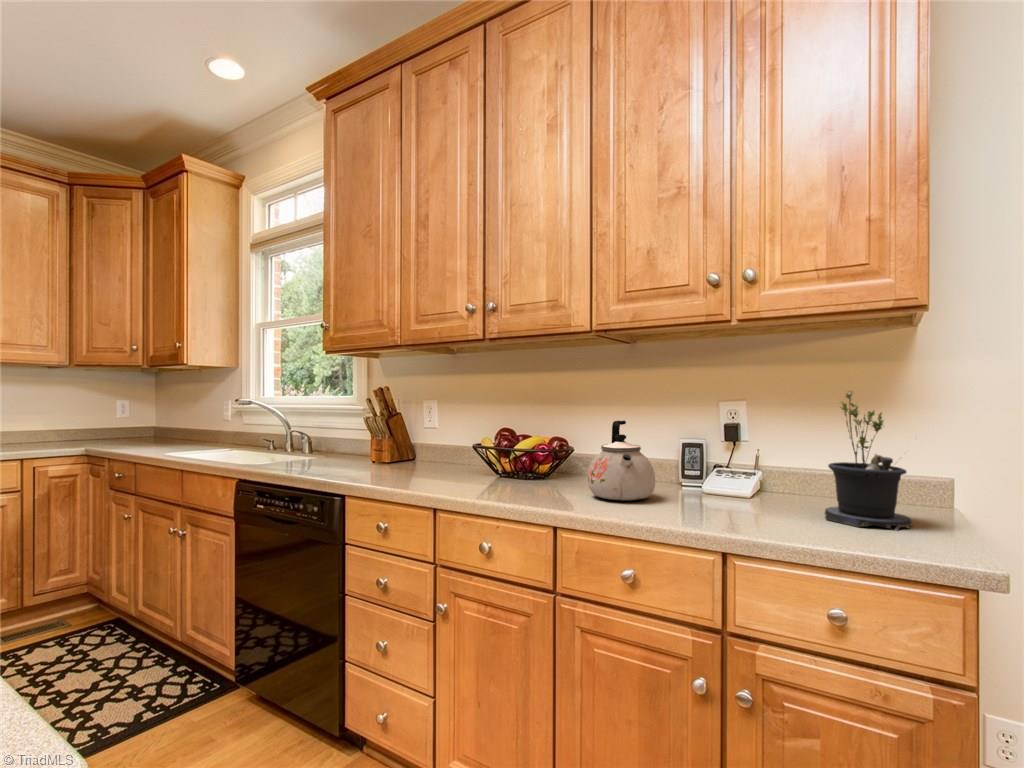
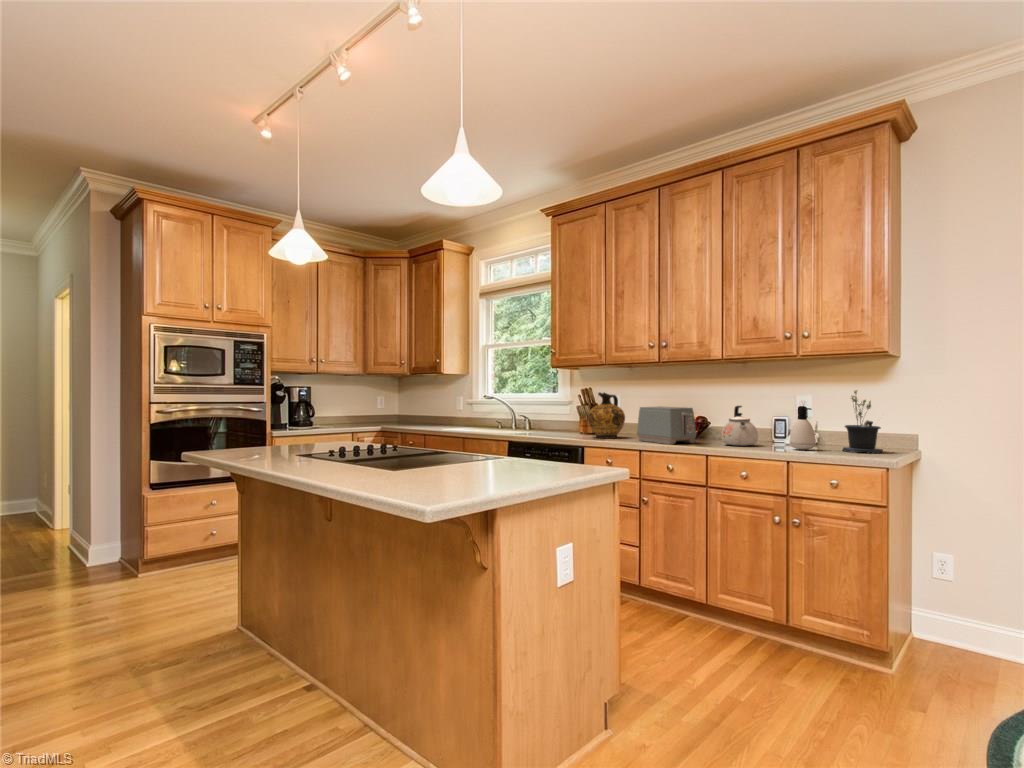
ceramic jug: none [367,394,433,476] -> present [588,393,625,438]
toaster: none [441,420,543,498] -> present [637,406,696,444]
soap dispenser: none [719,424,772,515] -> present [790,406,816,450]

